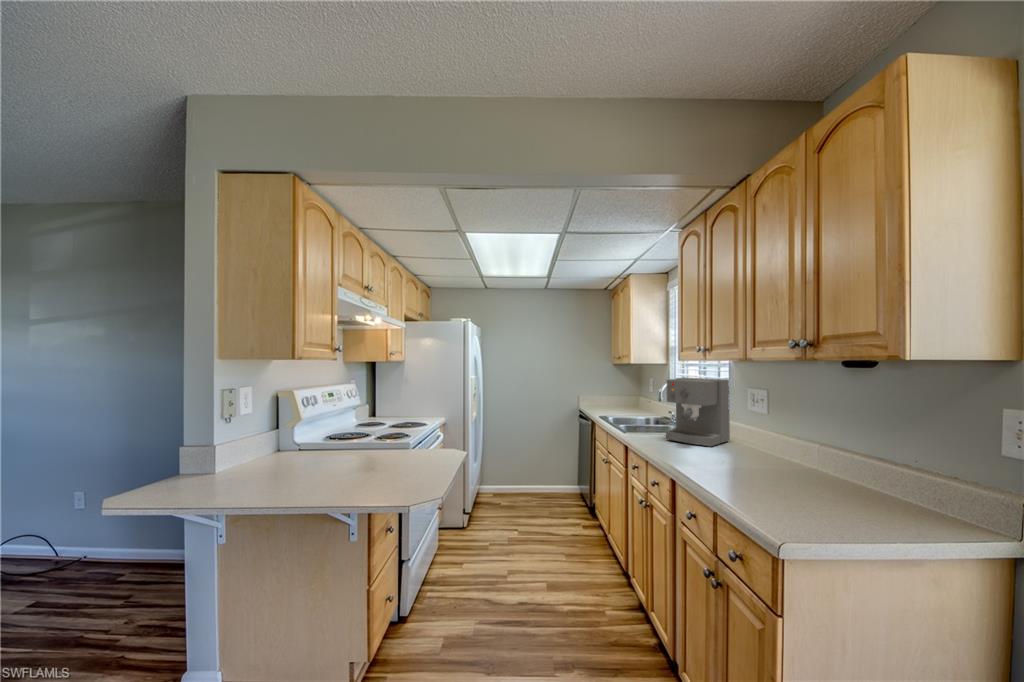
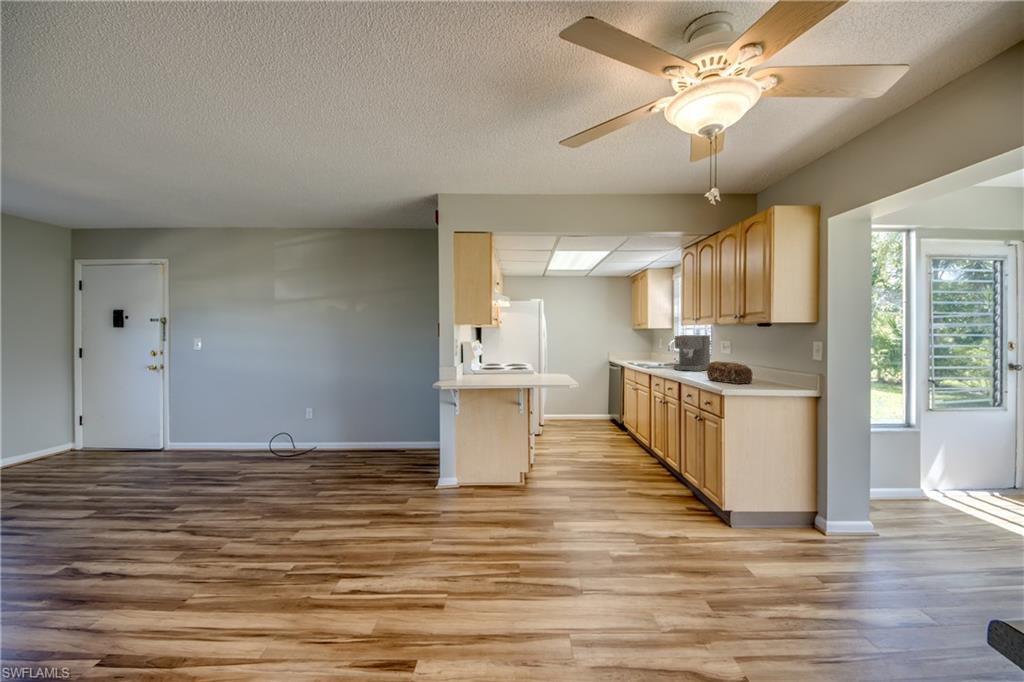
bread loaf: none [731,443,842,508] -> present [707,361,752,384]

